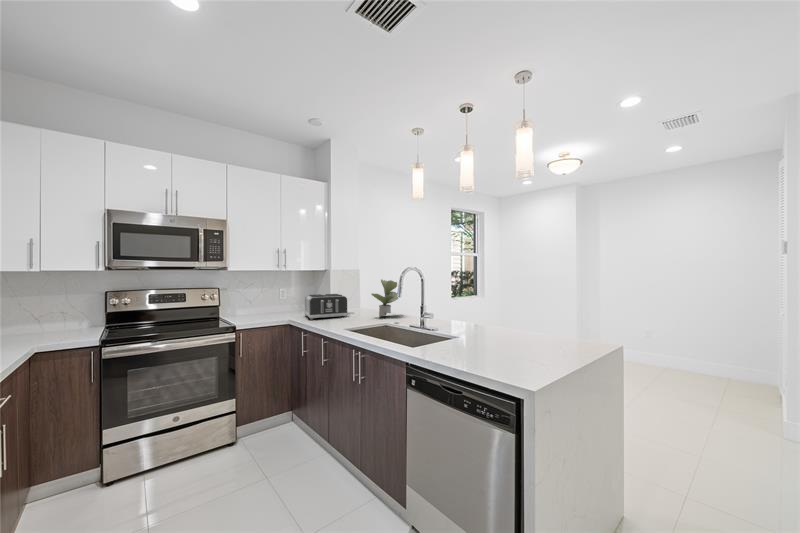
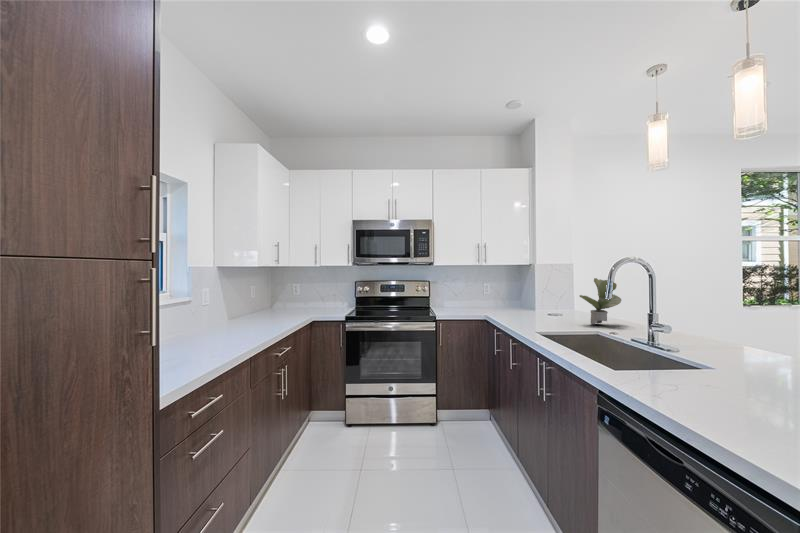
toaster: present [305,294,348,320] -> none [506,292,552,320]

